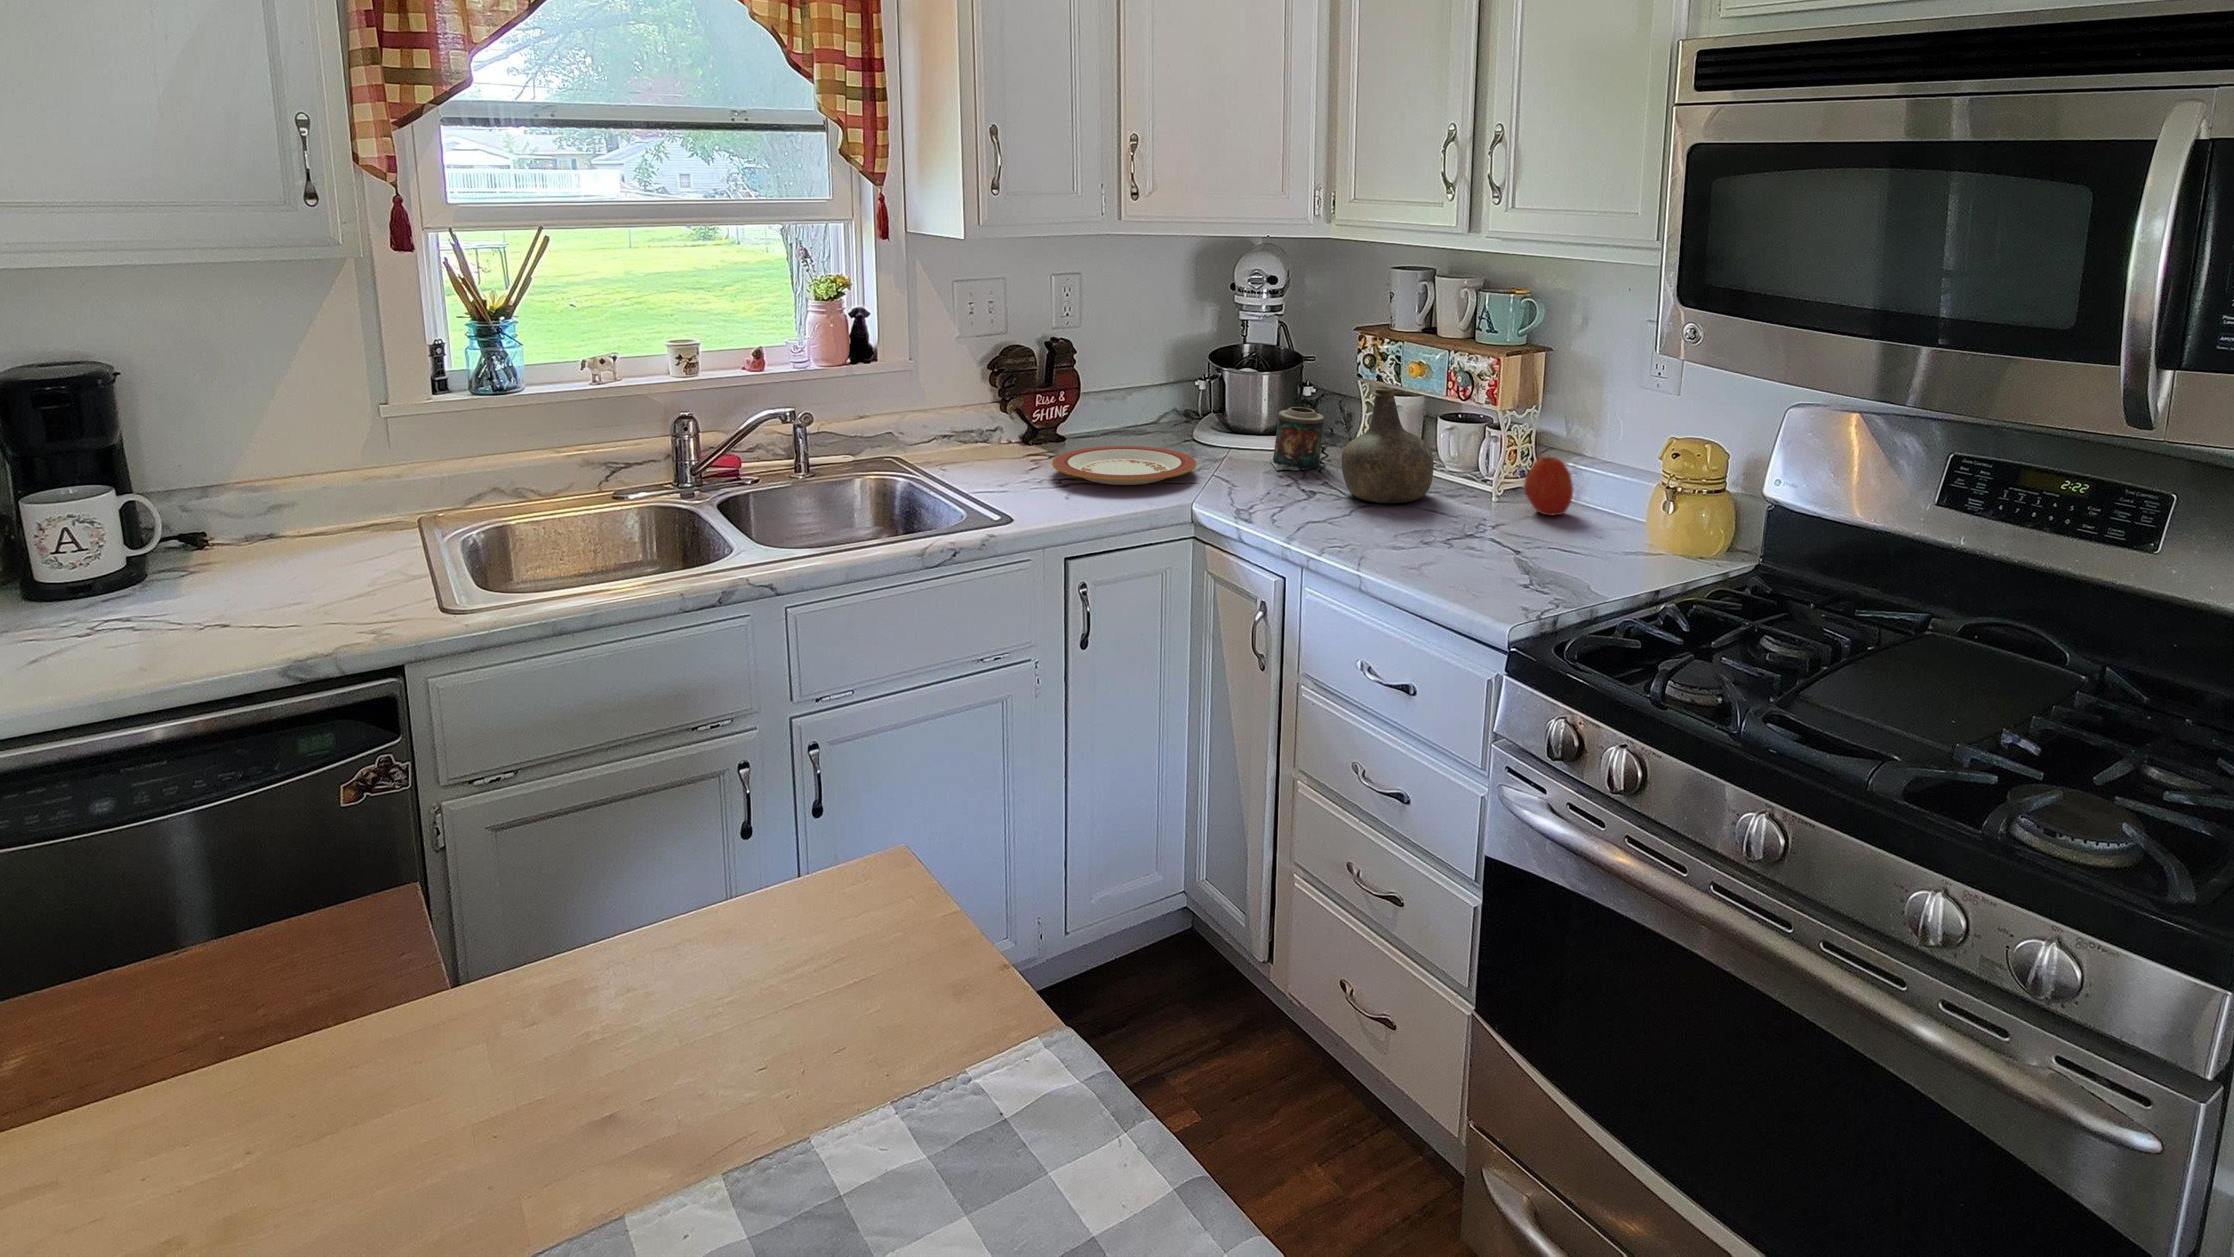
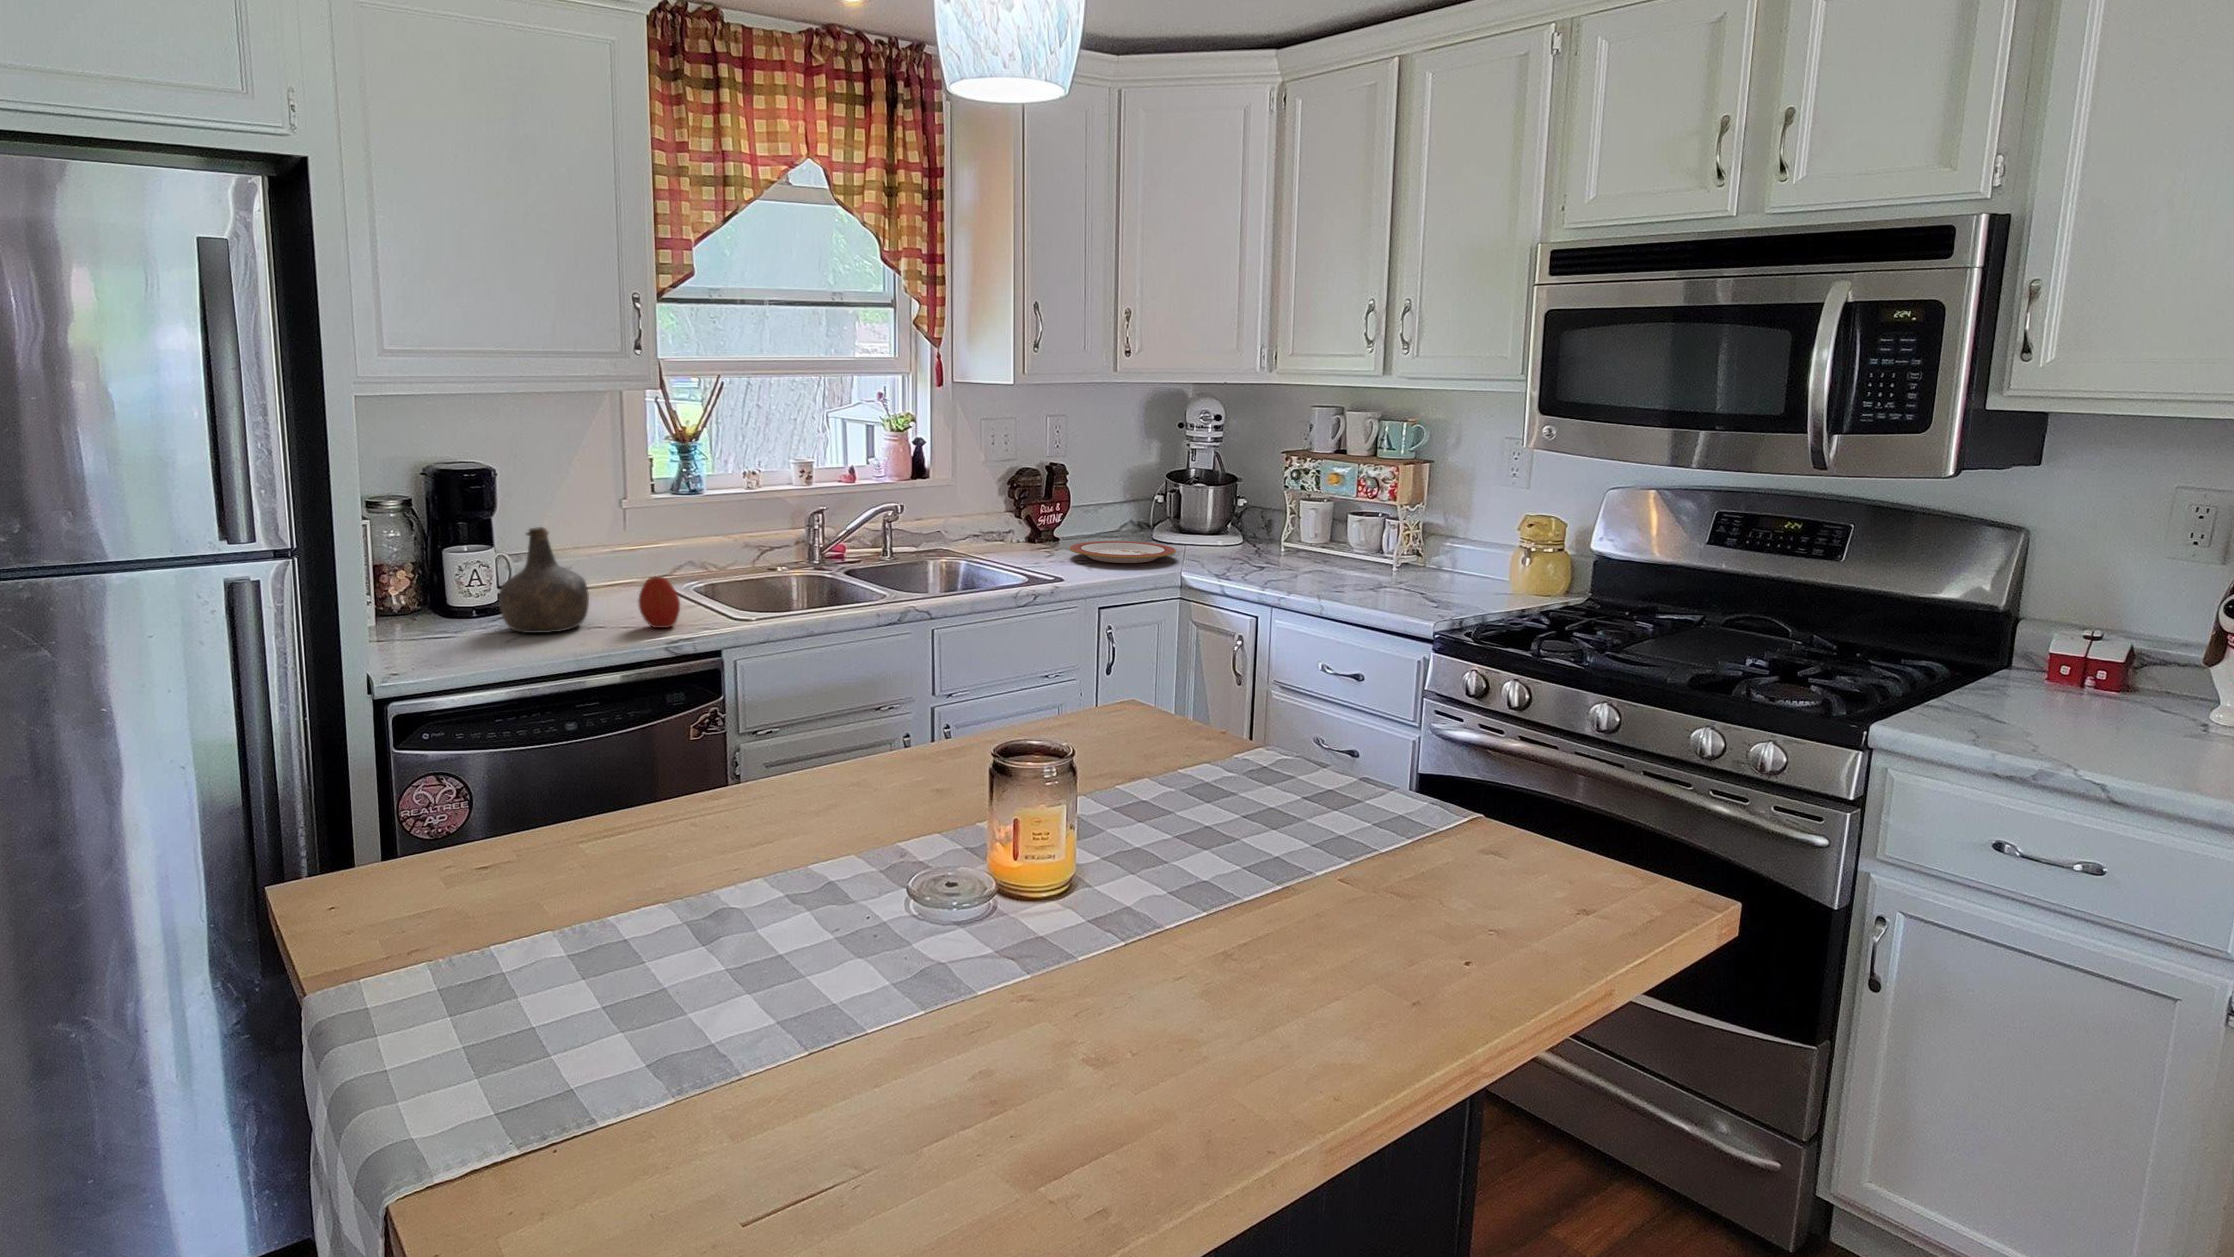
bottle: present [1342,387,1434,503] -> present [499,527,589,633]
candle: present [1270,407,1324,470] -> none [1223,510,1265,556]
apple: present [1524,456,1573,515] -> present [639,577,680,628]

